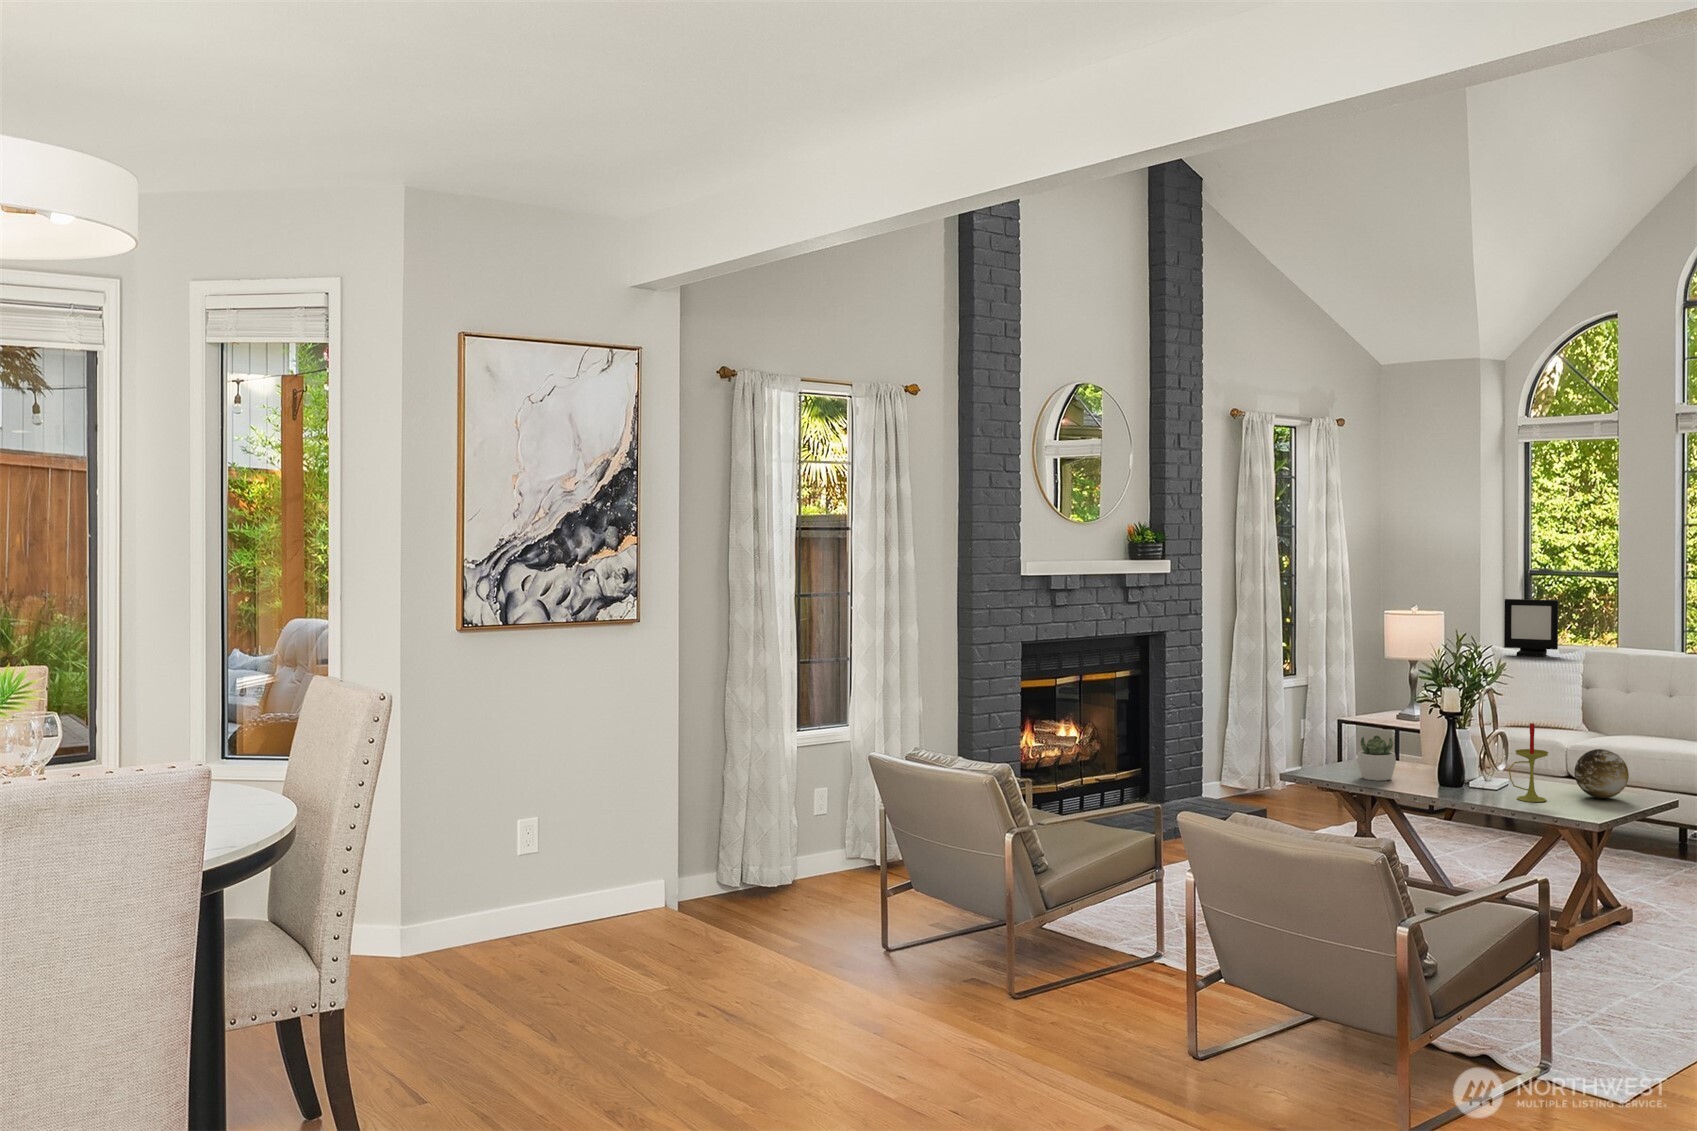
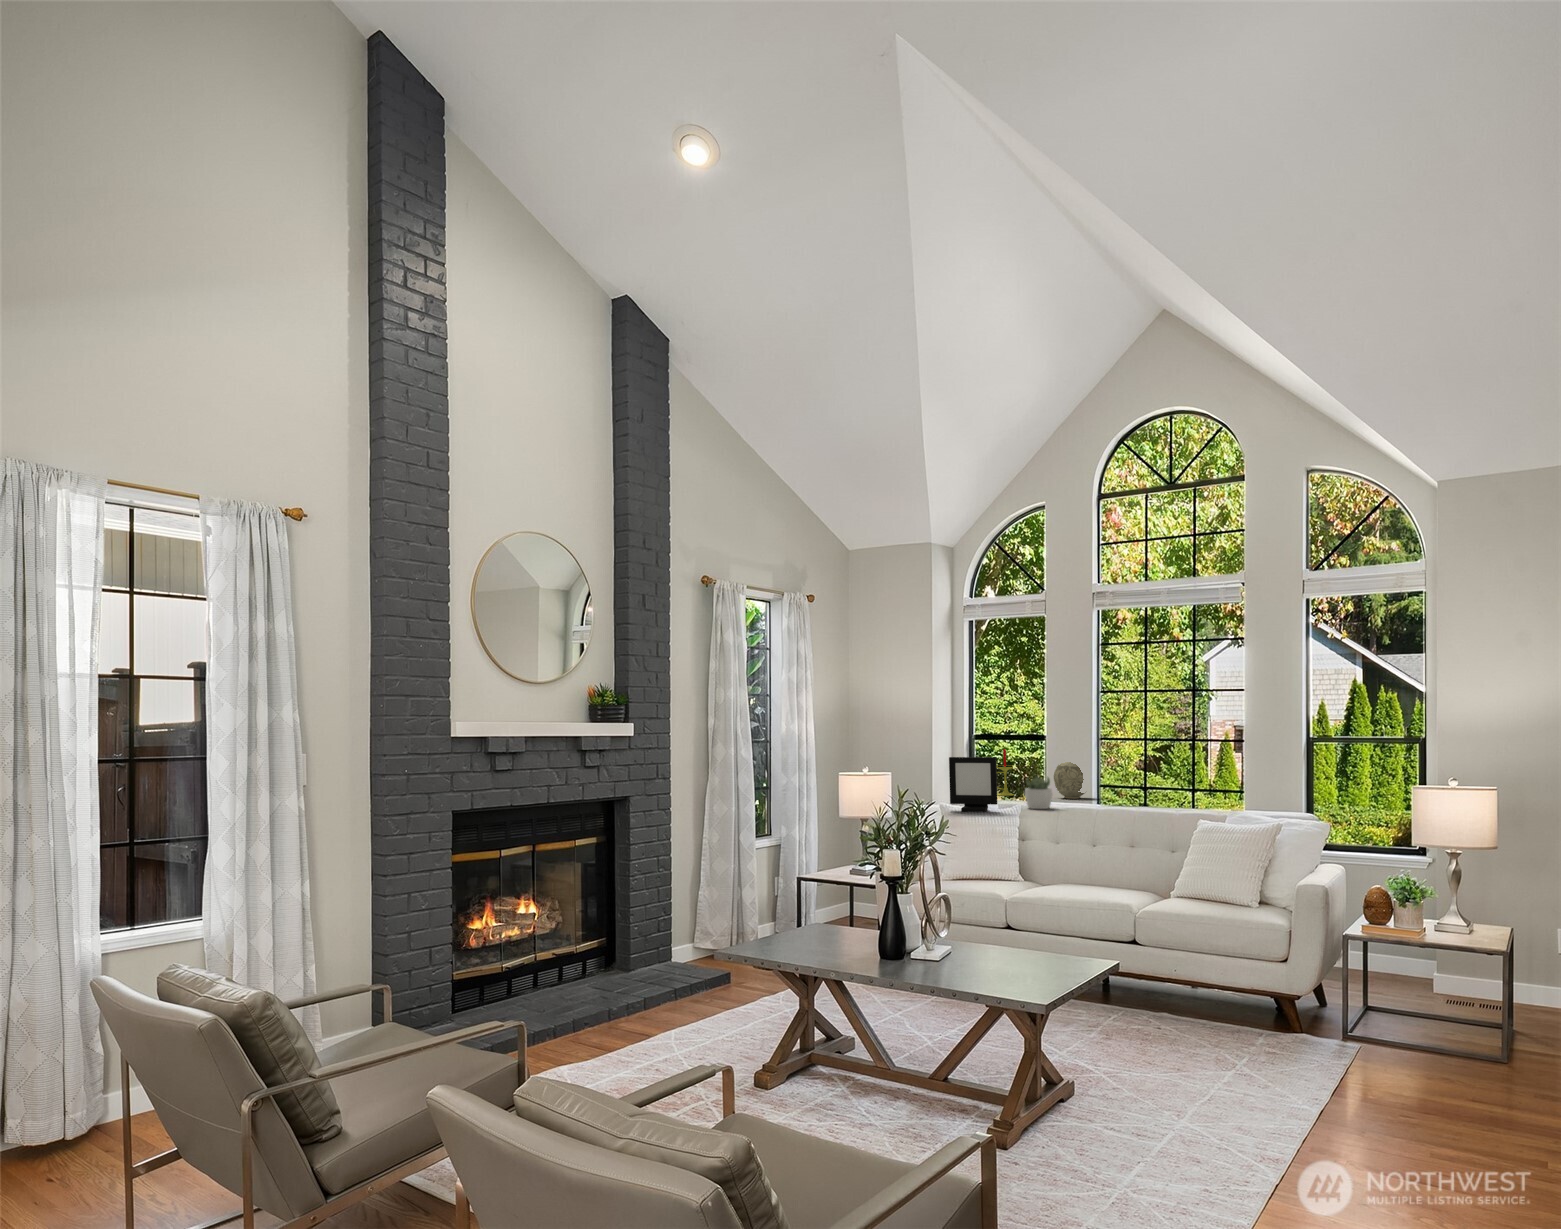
decorative vase: none [1626,596,1670,645] -> present [1054,762,1085,799]
candle: present [1508,723,1549,802] -> present [996,749,1014,796]
succulent plant: present [1358,735,1396,781] -> present [1025,776,1053,809]
decorative orb: present [1575,749,1629,798] -> none [1017,912,1071,967]

